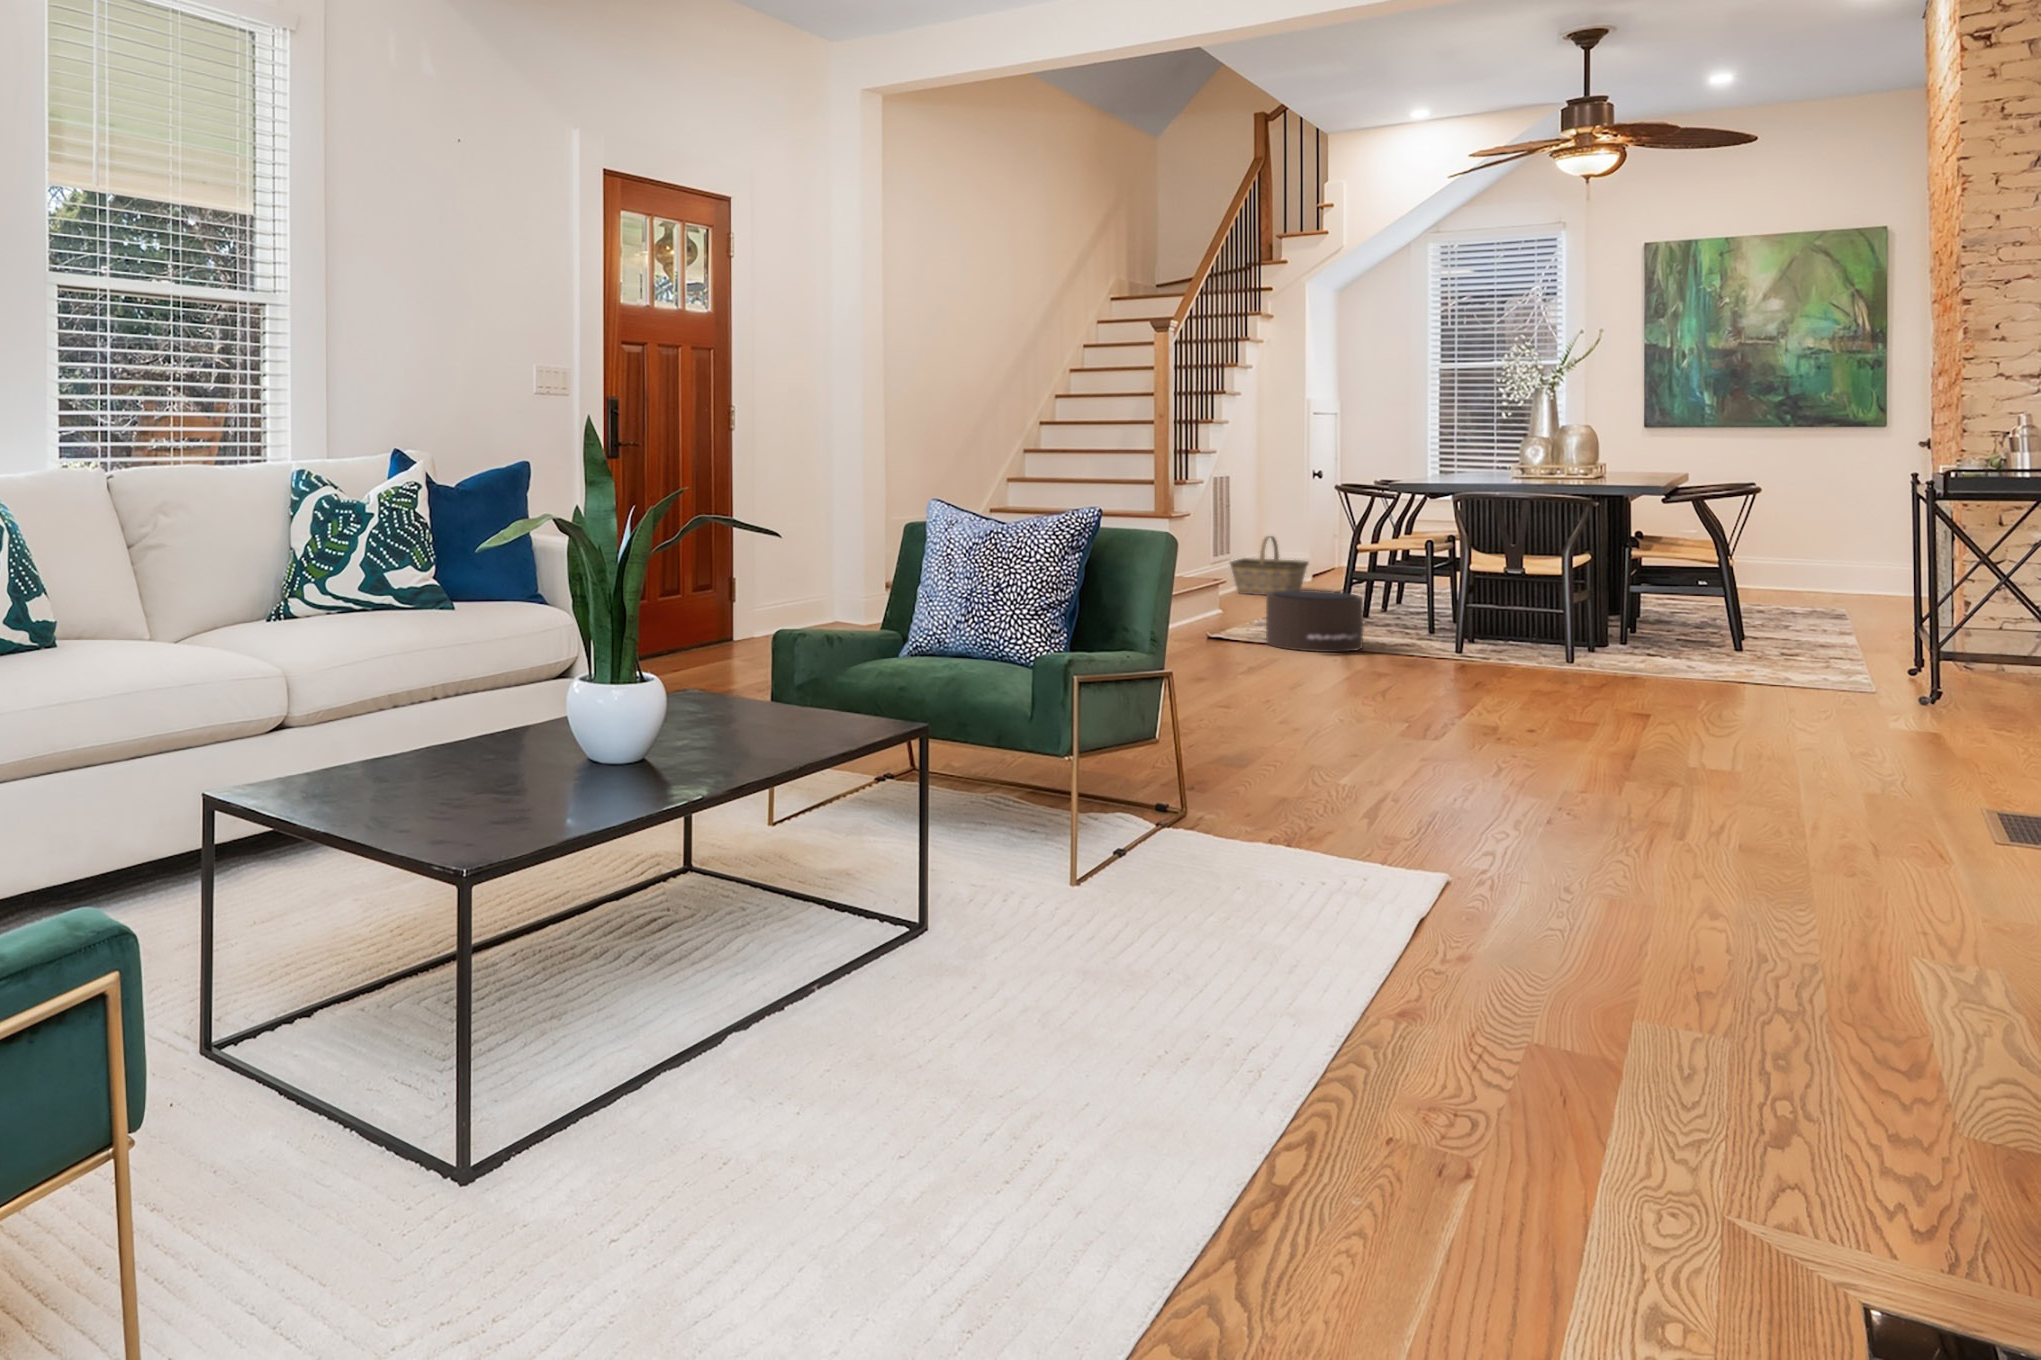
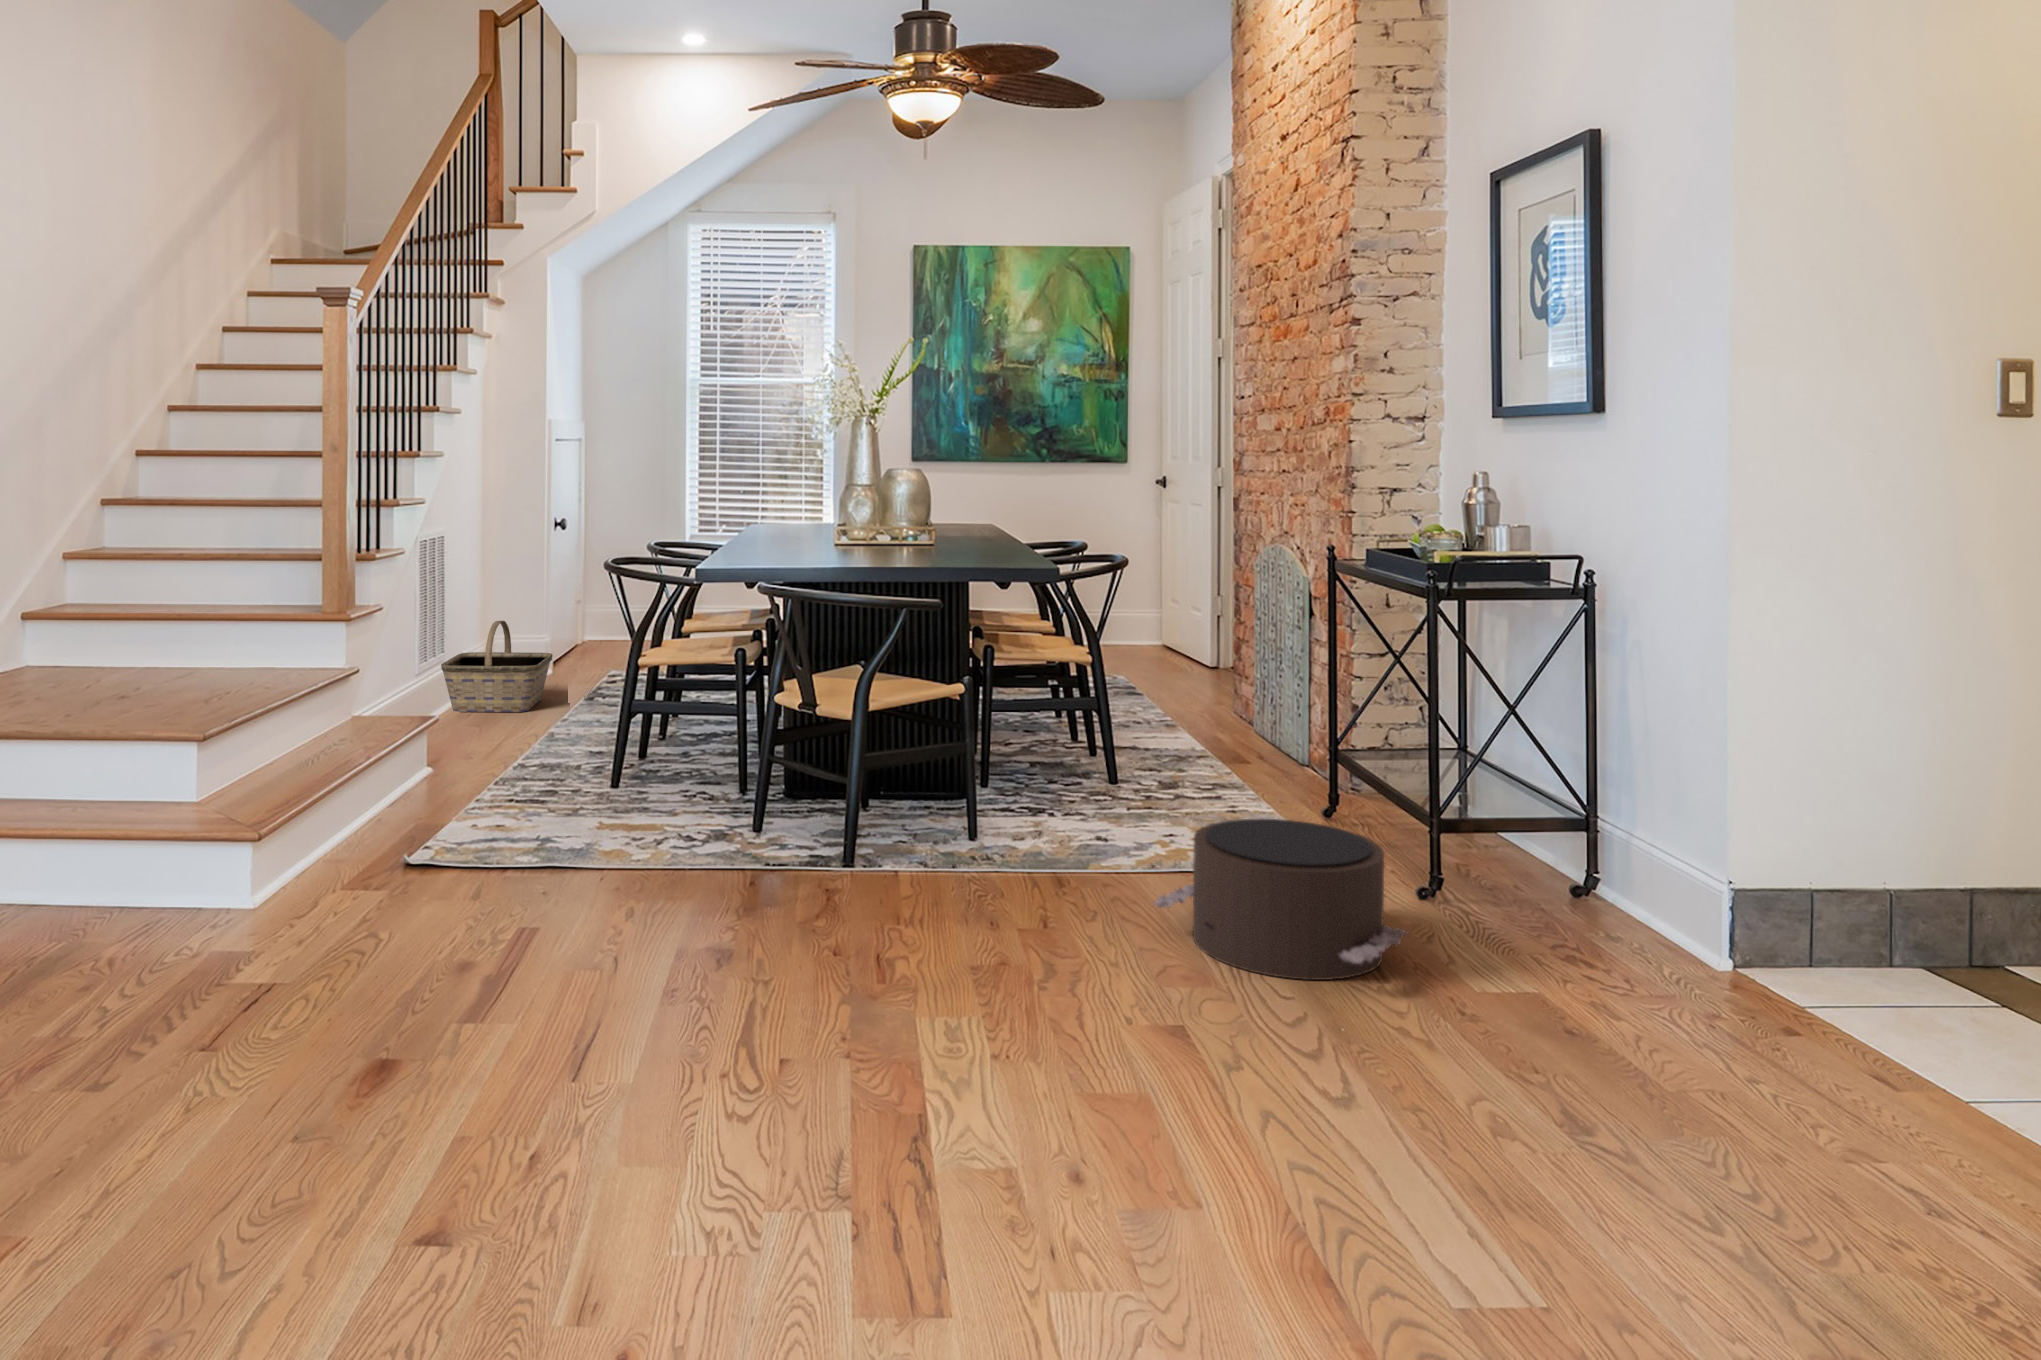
pouf: present [1257,590,1363,652] -> present [1154,819,1407,980]

